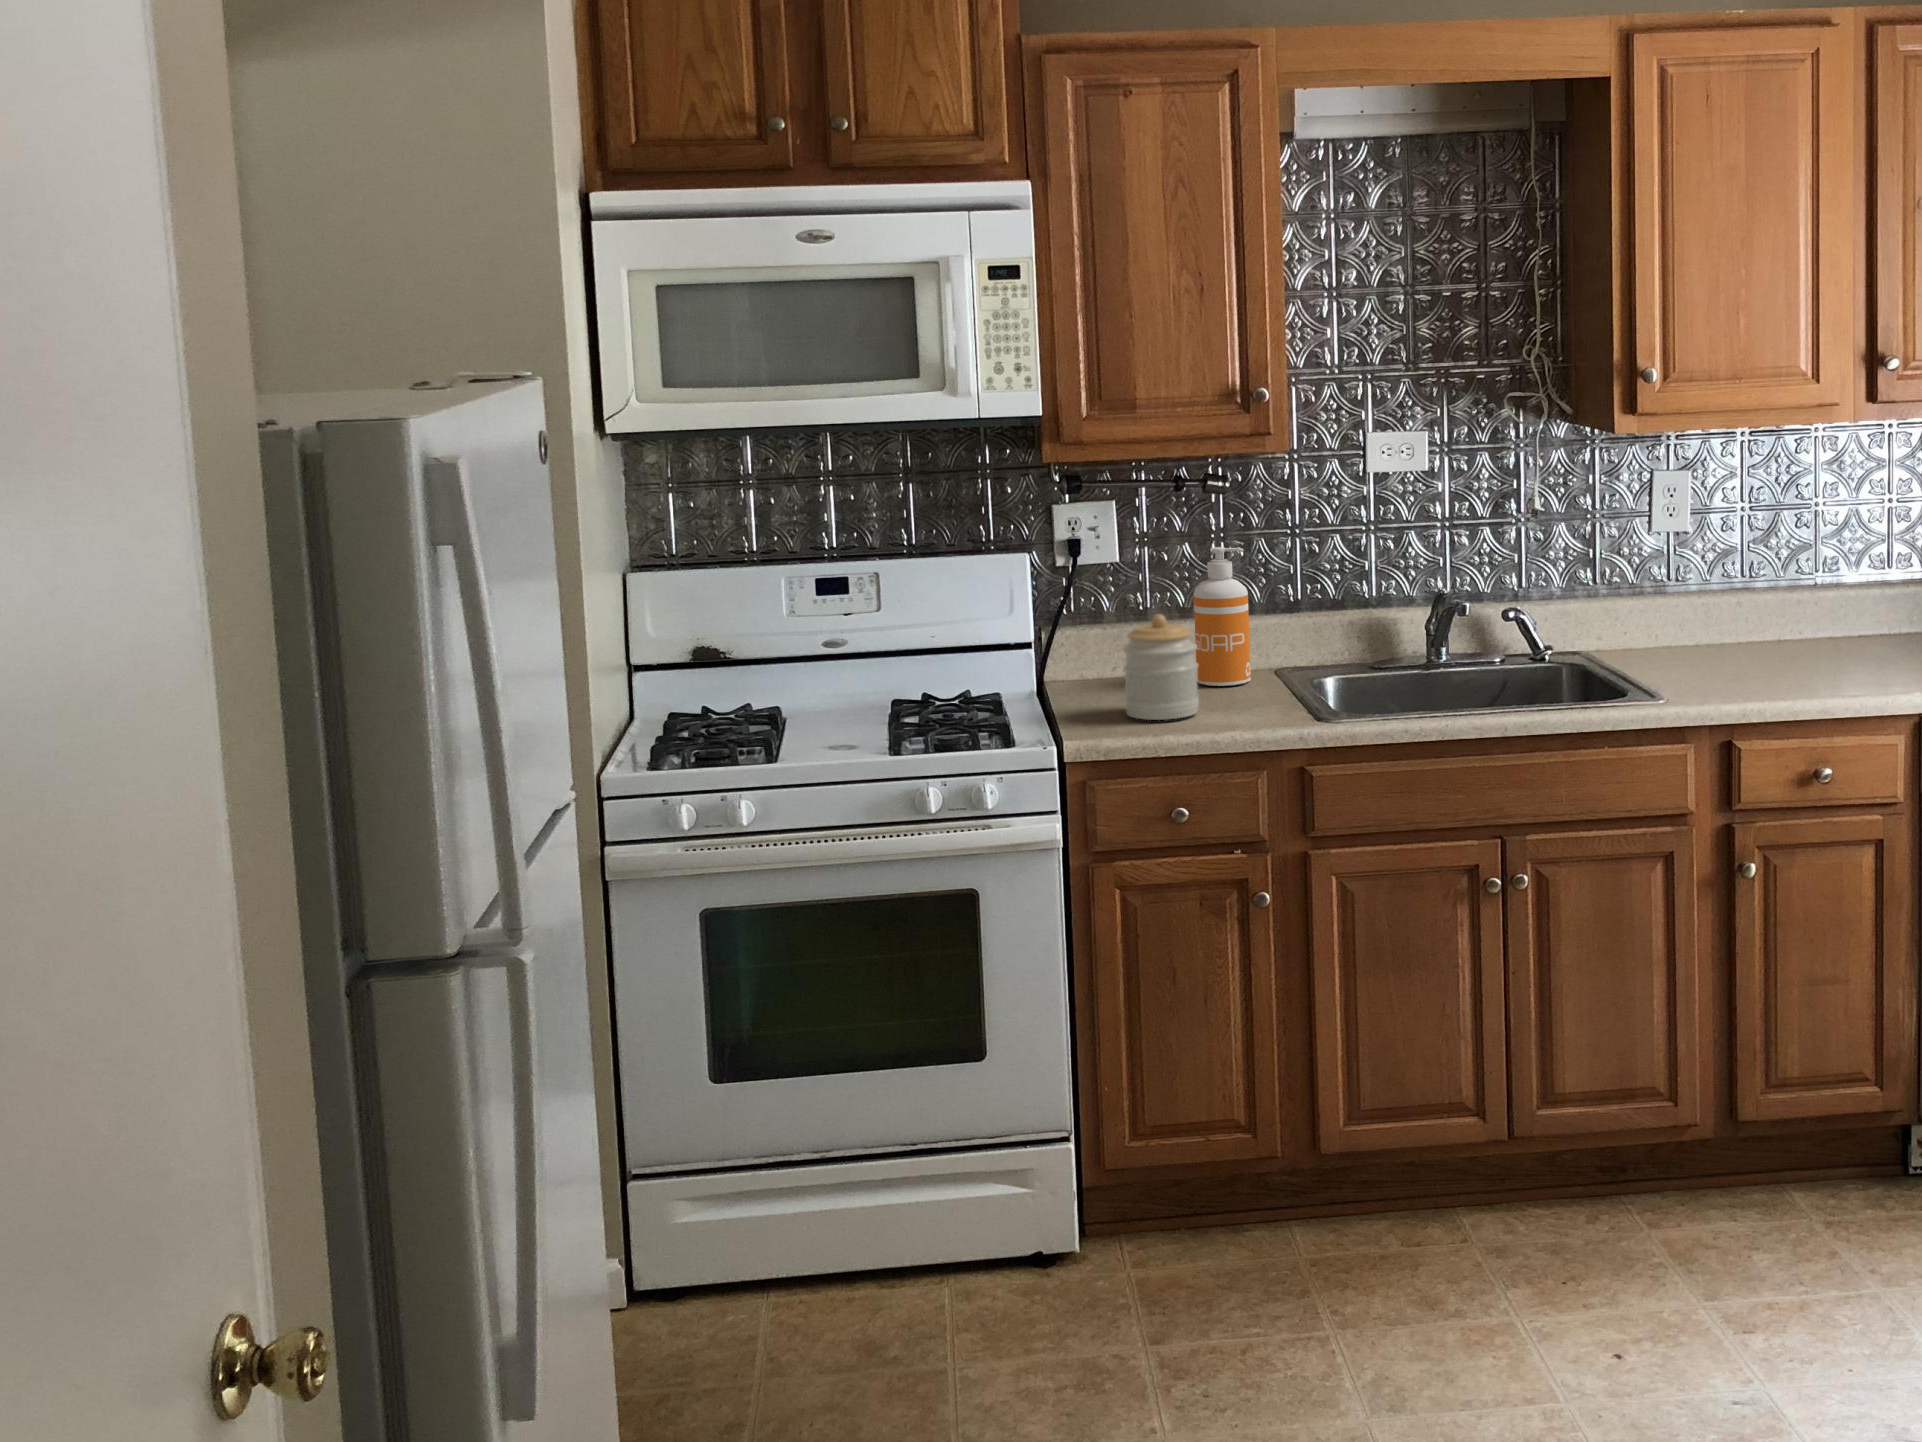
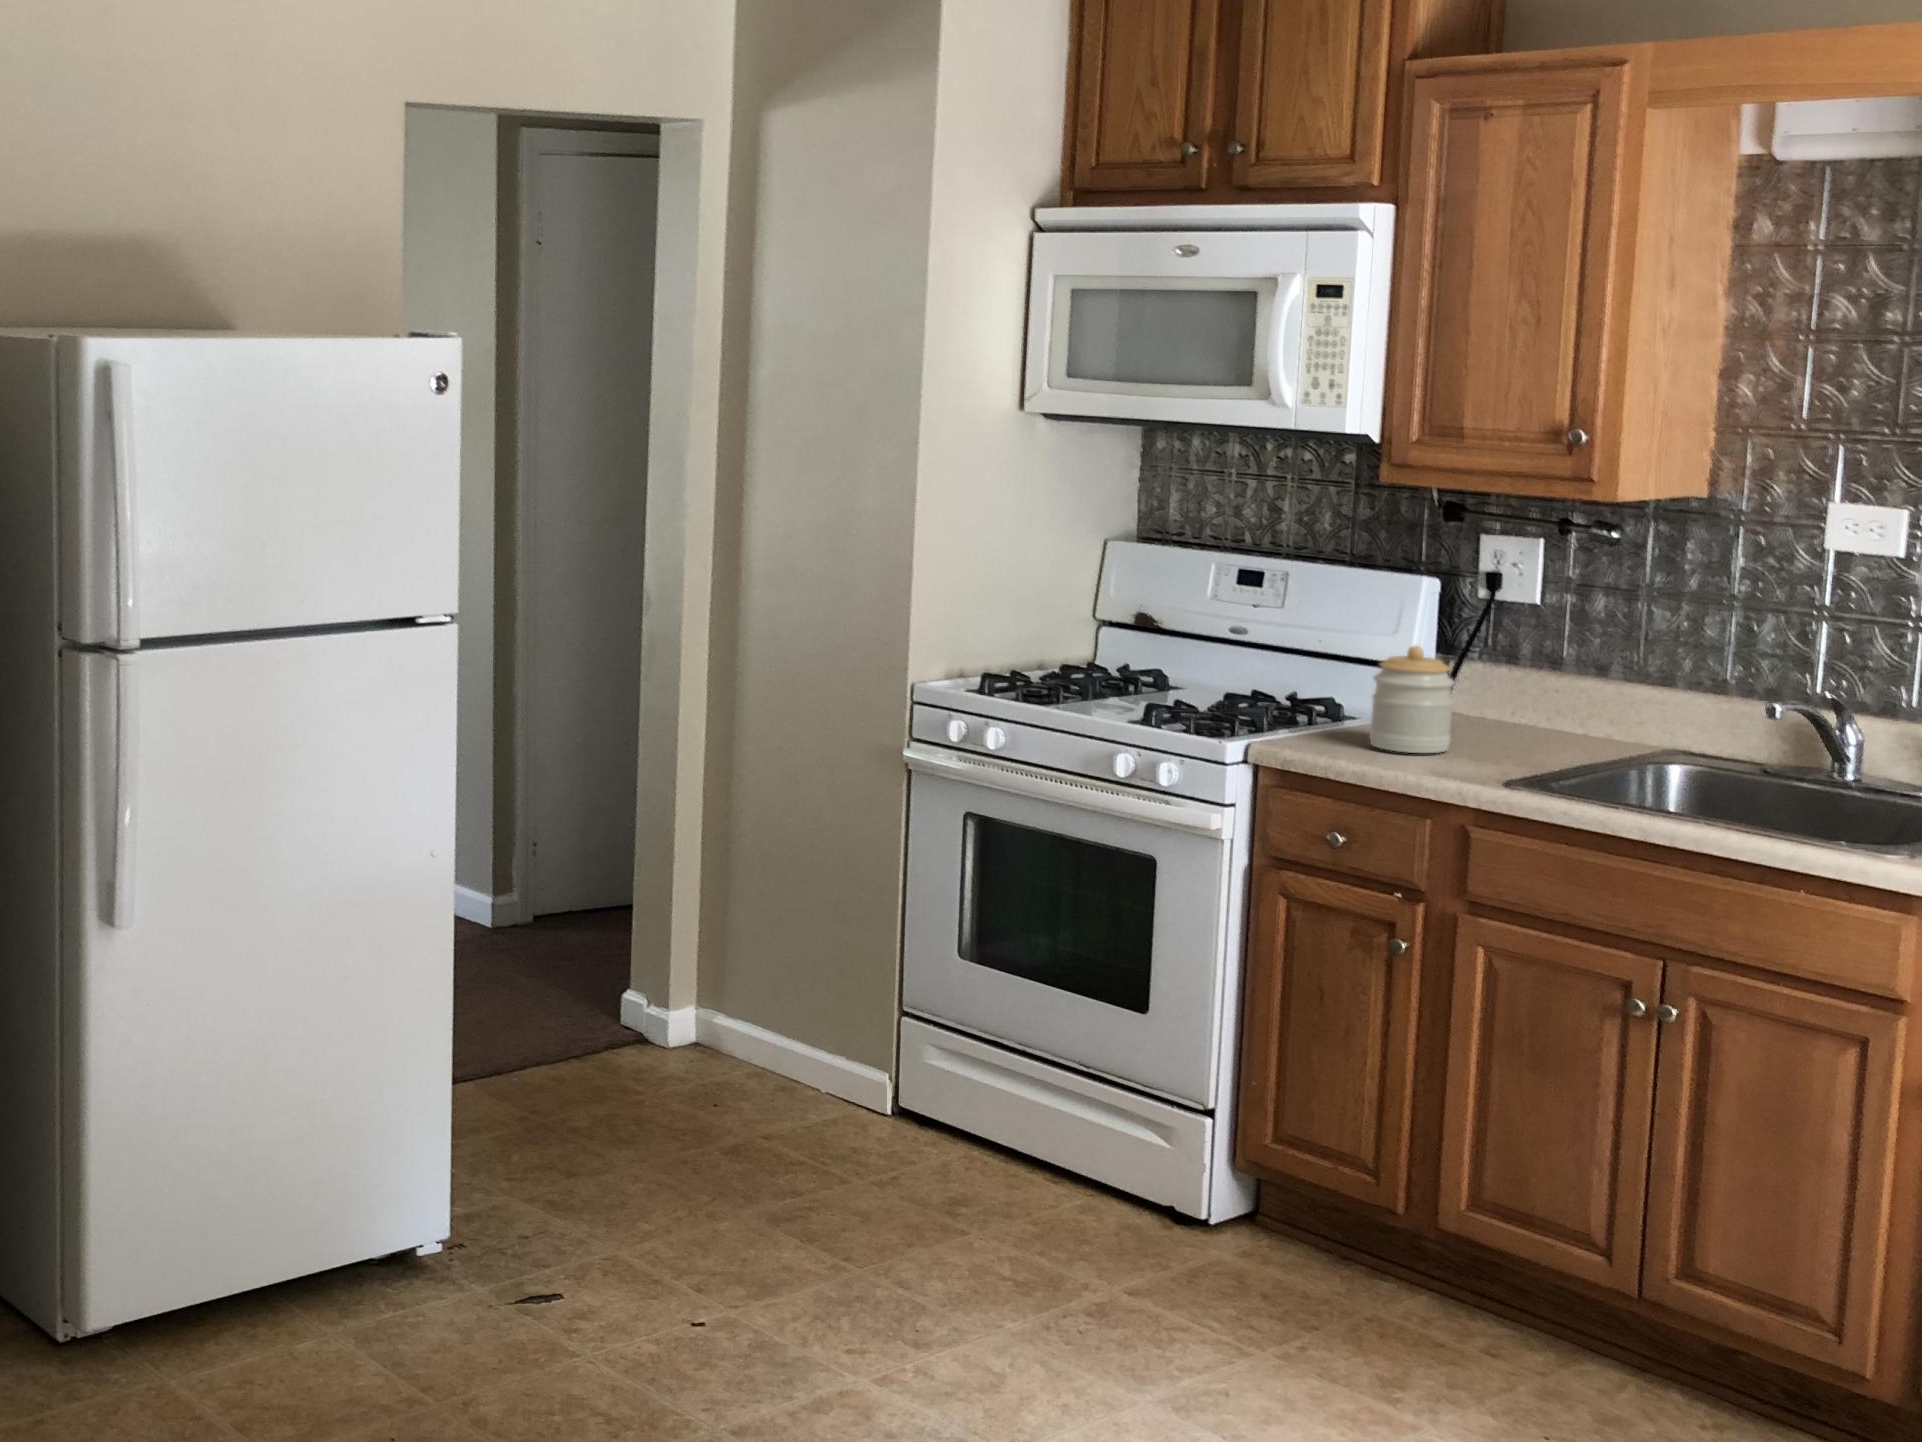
soap dispenser: present [1194,547,1251,686] -> none [1537,598,1608,748]

